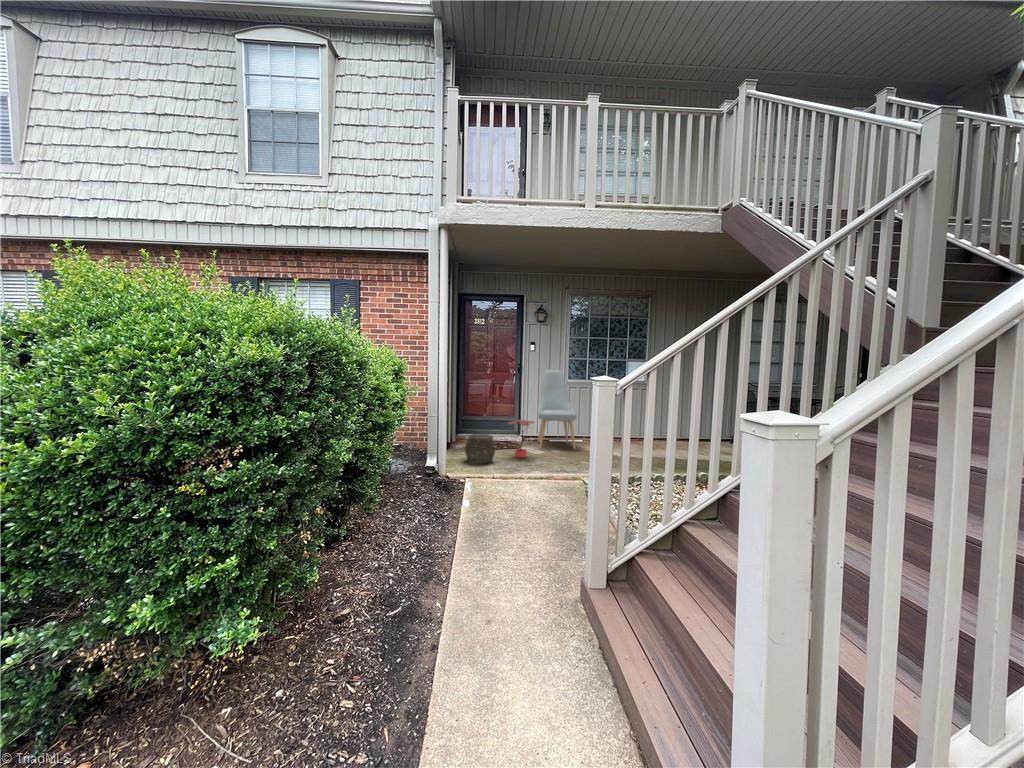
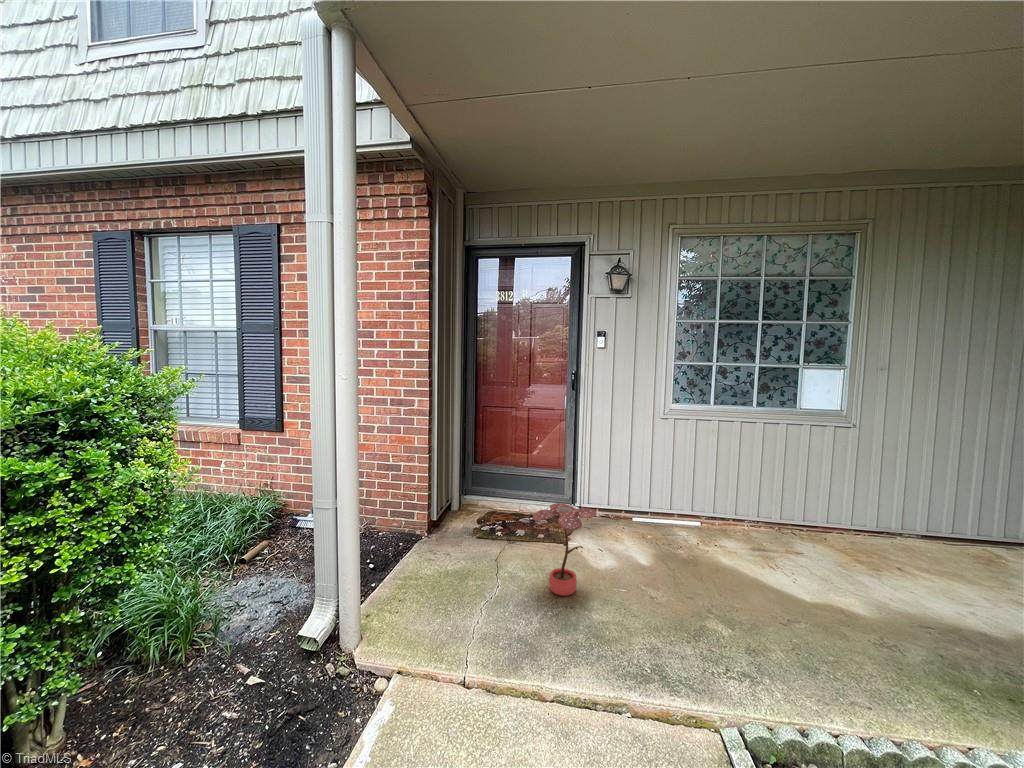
chair: present [538,370,577,449] -> none [609,385,693,561]
woven basket: present [465,434,495,464] -> none [427,538,498,623]

